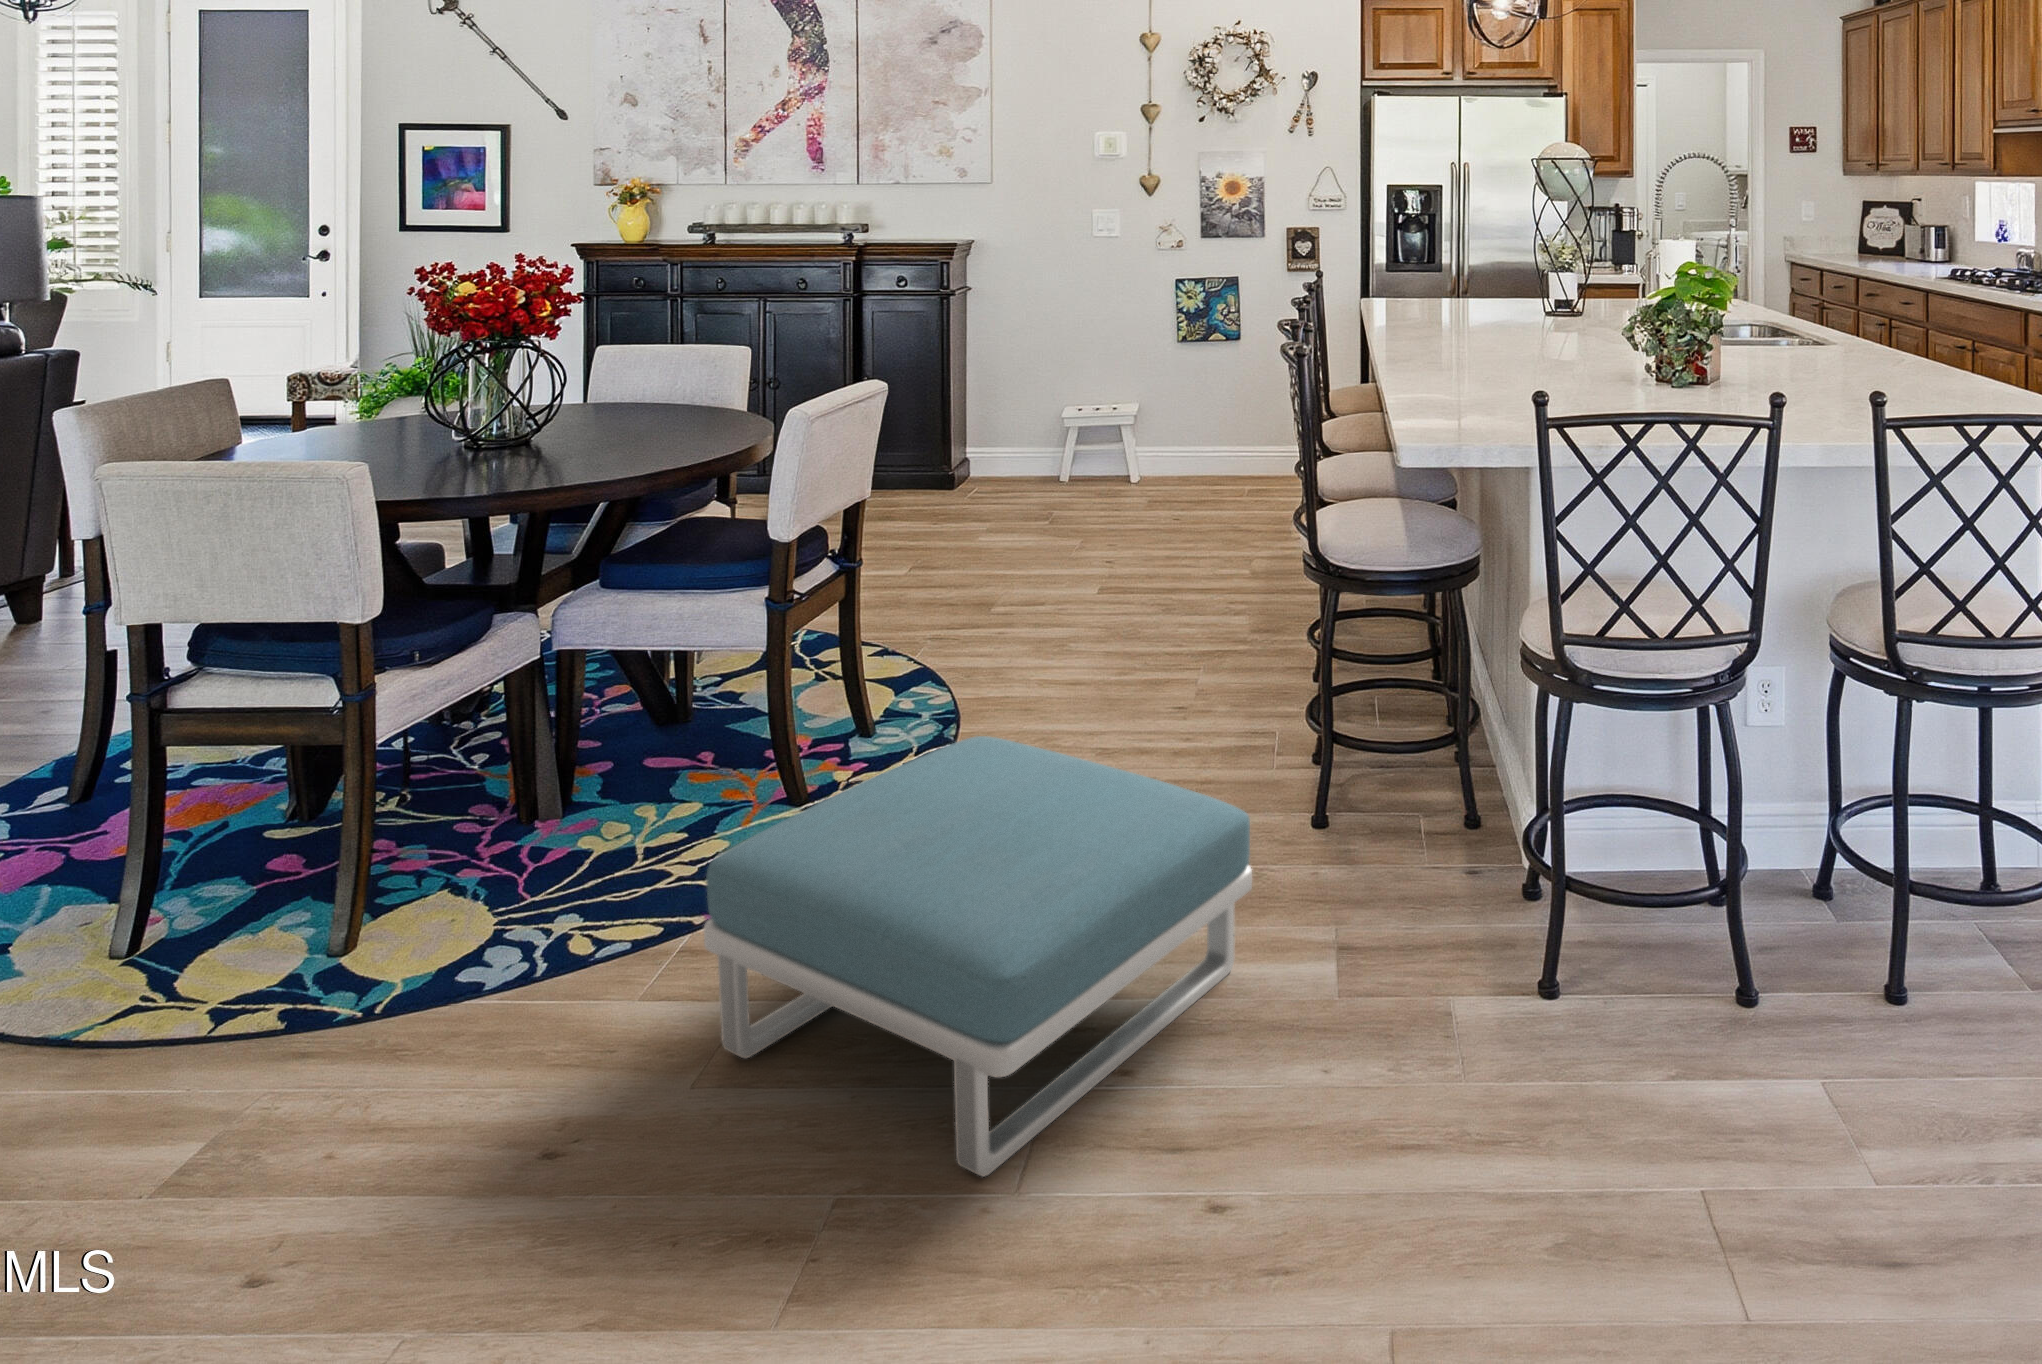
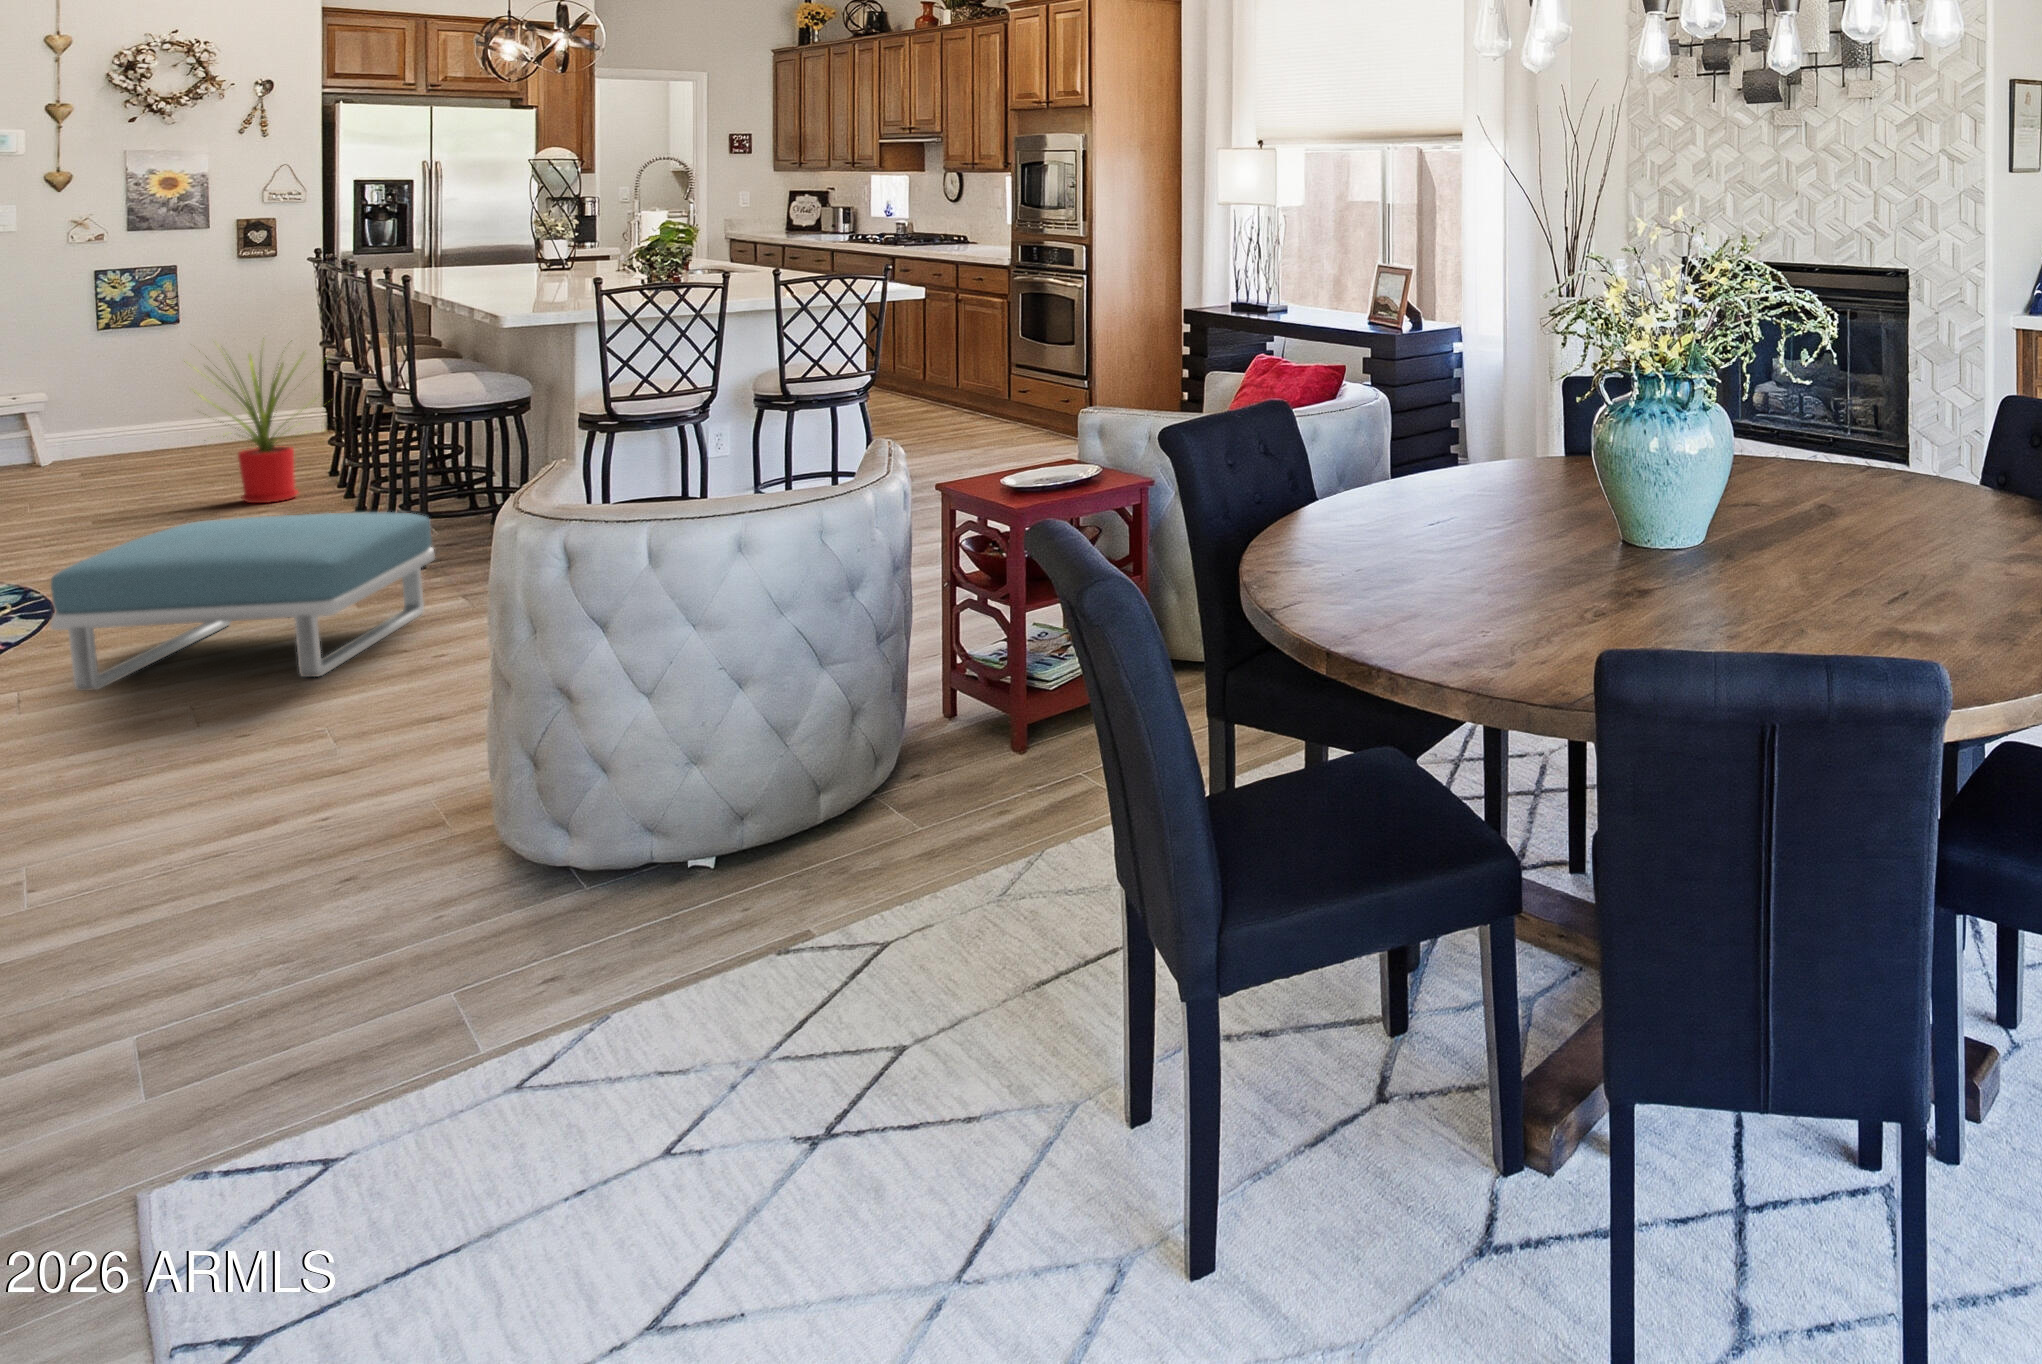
house plant: none [1162,379,1306,586] -> present [184,338,327,503]

